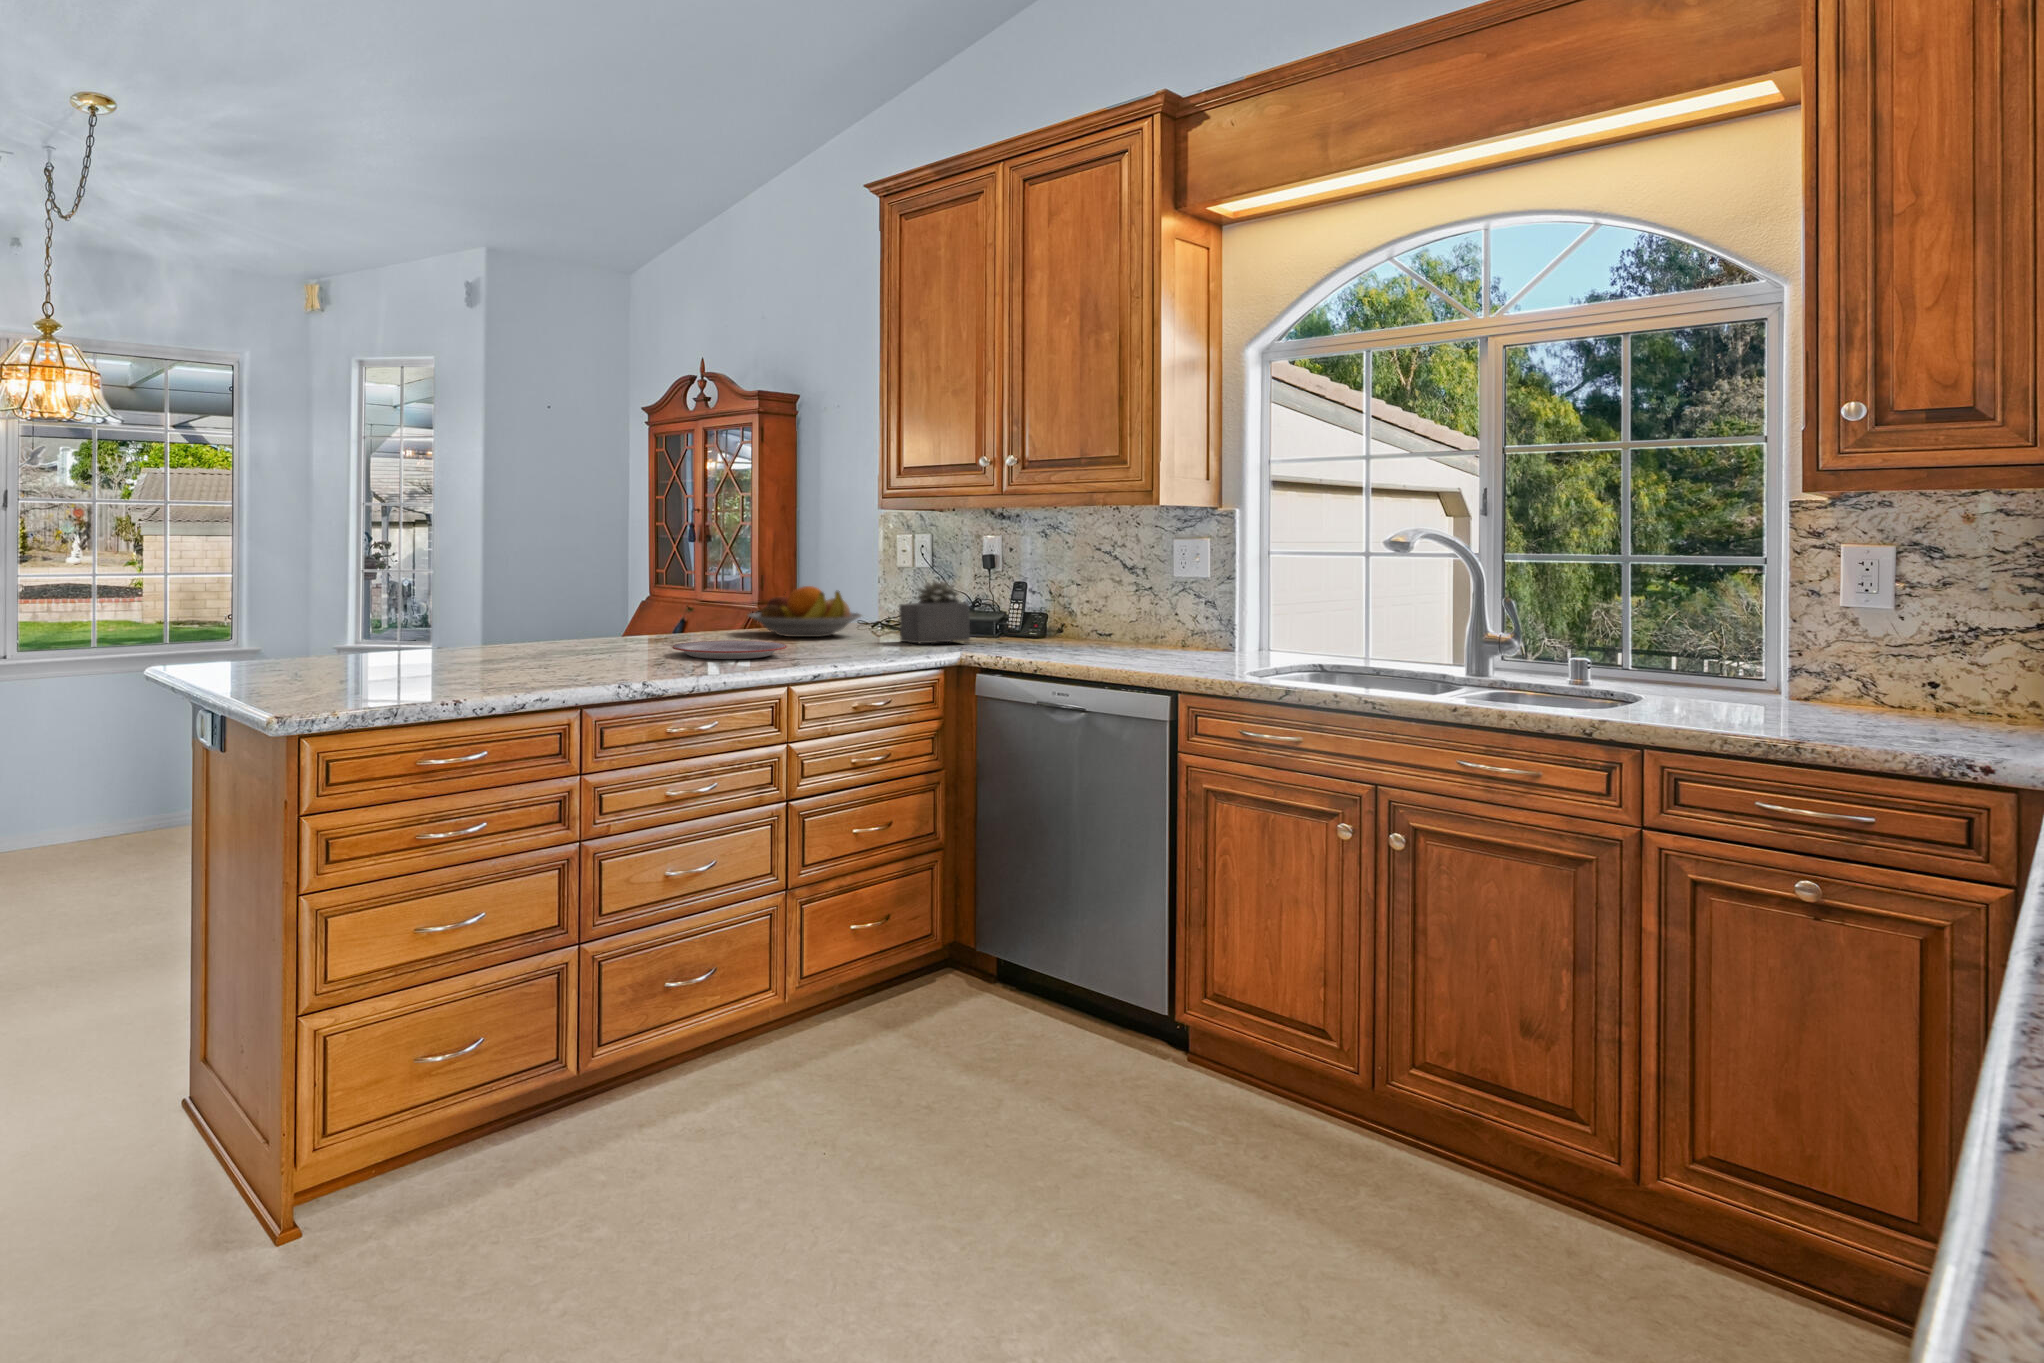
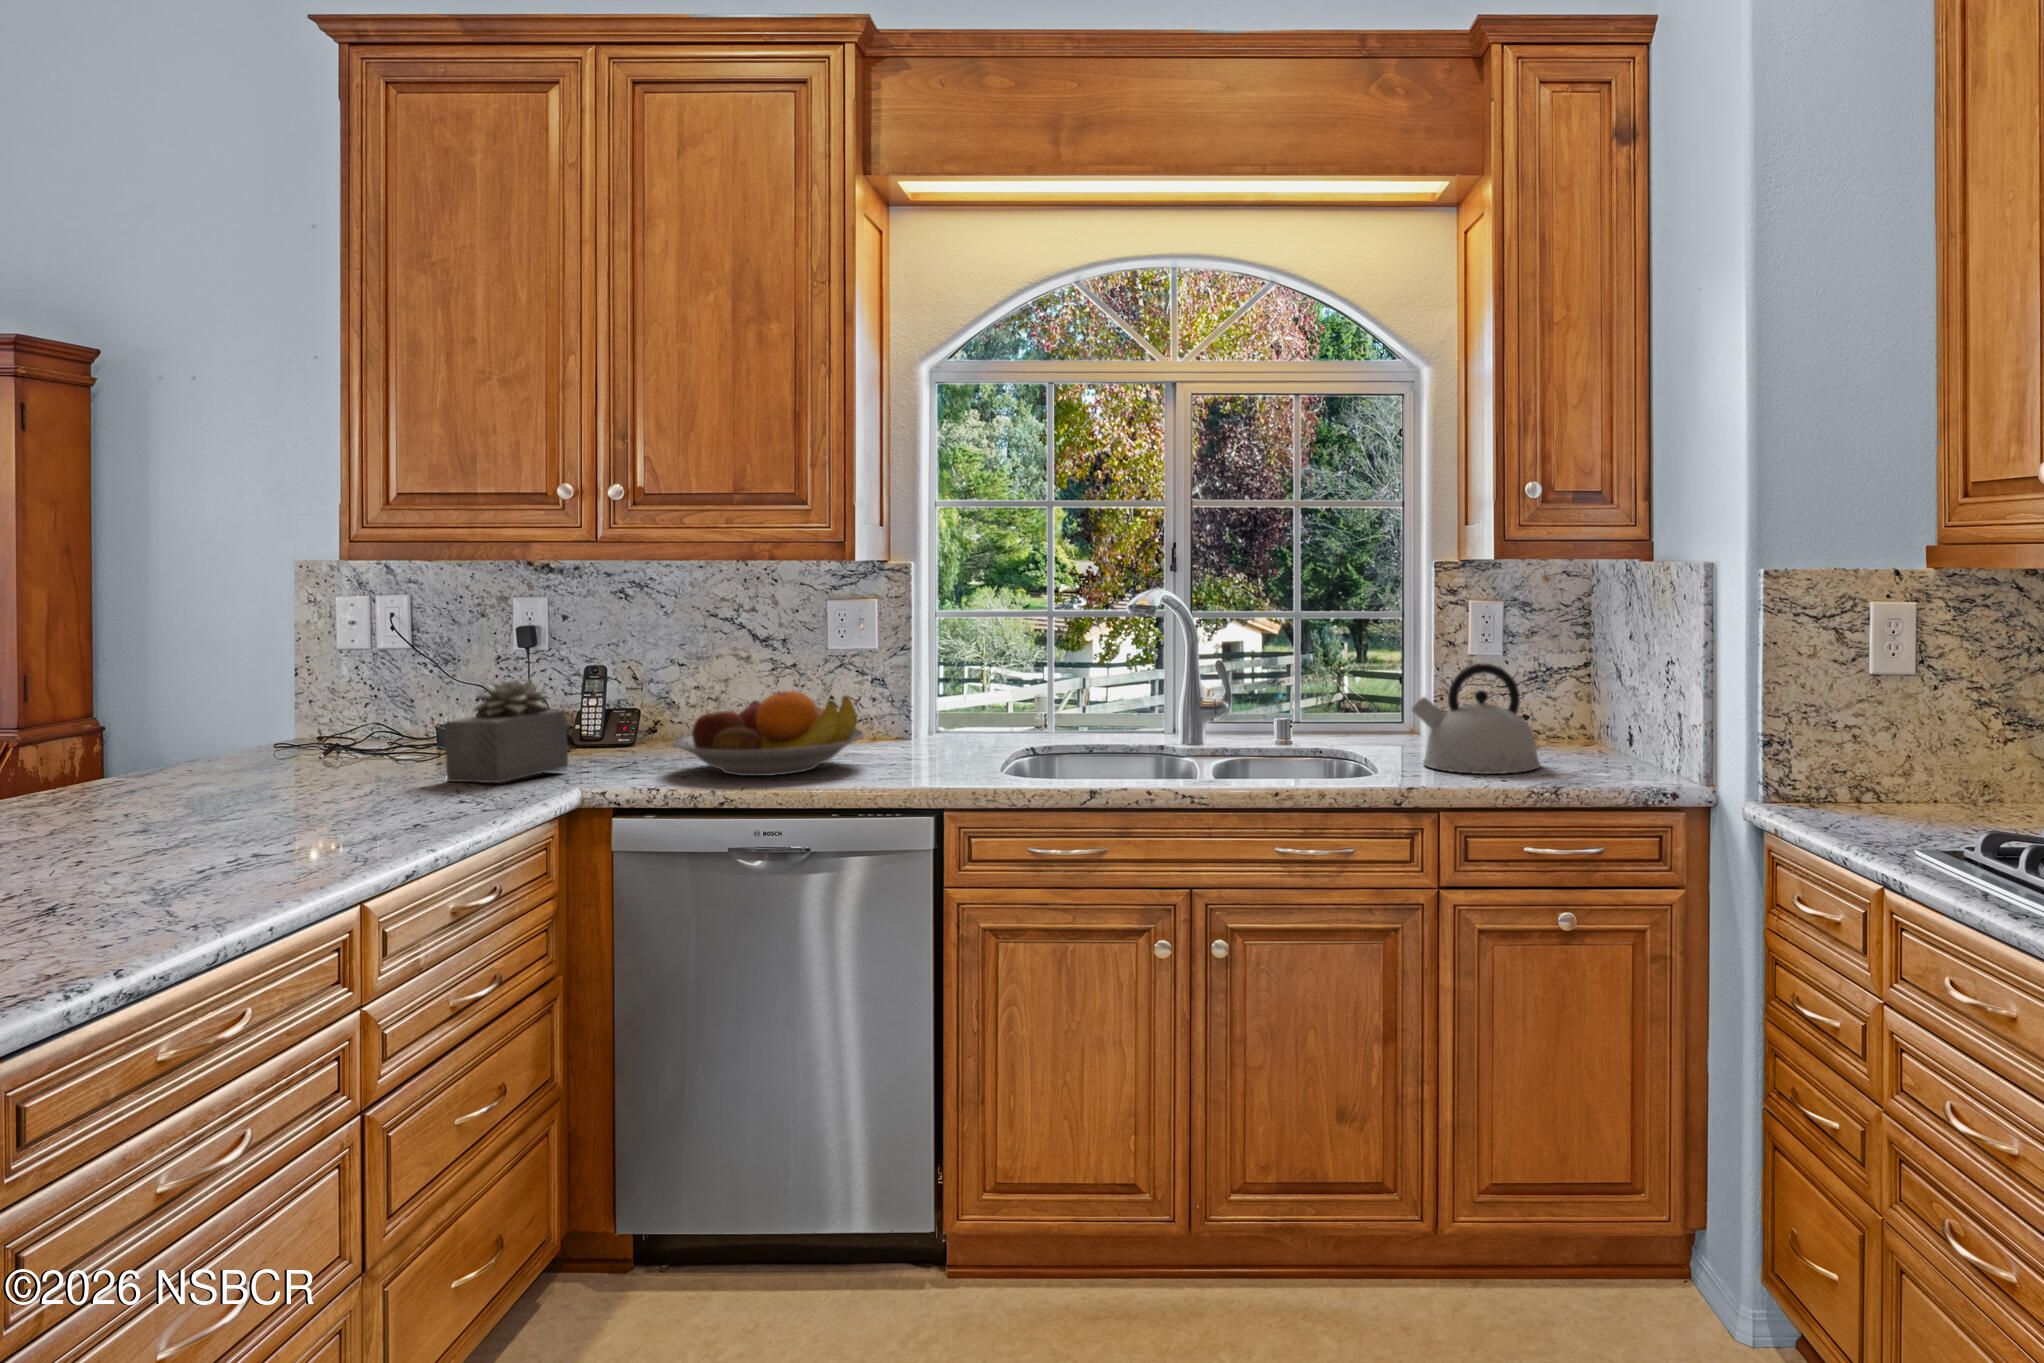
fruit bowl: present [748,586,862,637] -> present [672,691,864,776]
kettle: none [1678,603,1862,726] -> present [1412,663,1541,774]
plate: present [673,640,787,659] -> none [110,821,357,875]

